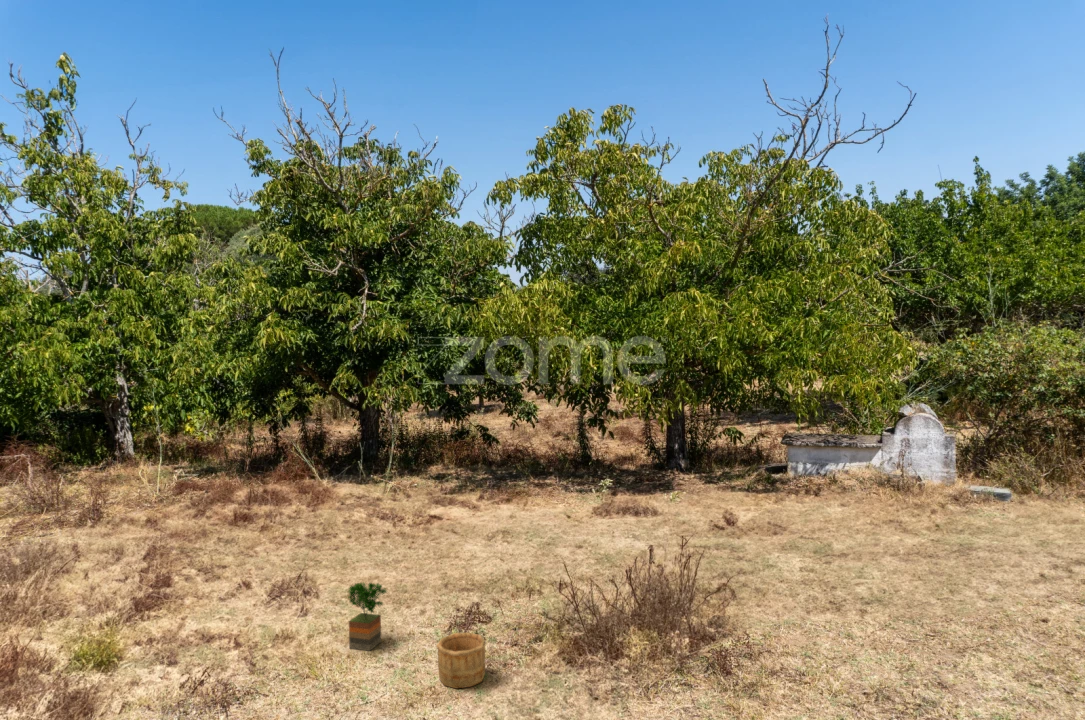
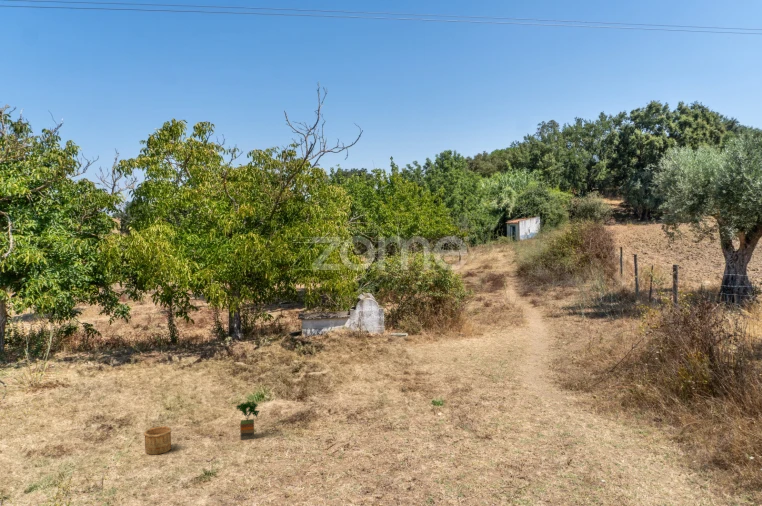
potted tree: present [348,583,387,651] -> present [236,402,259,440]

